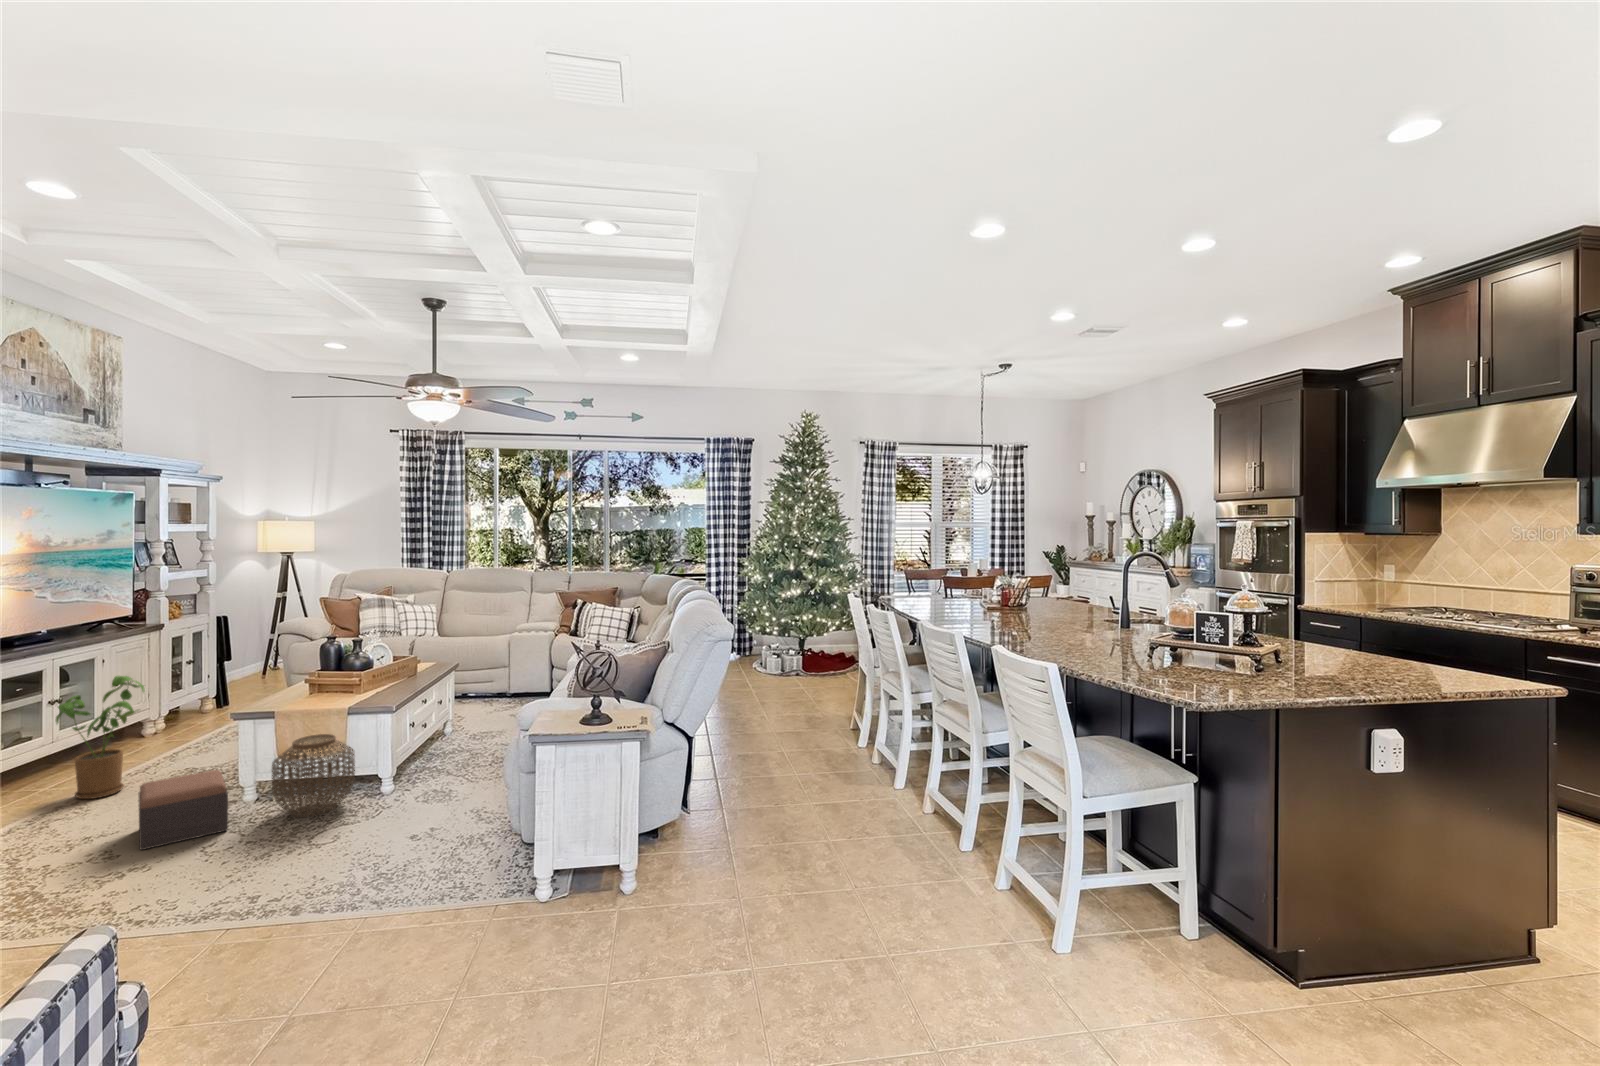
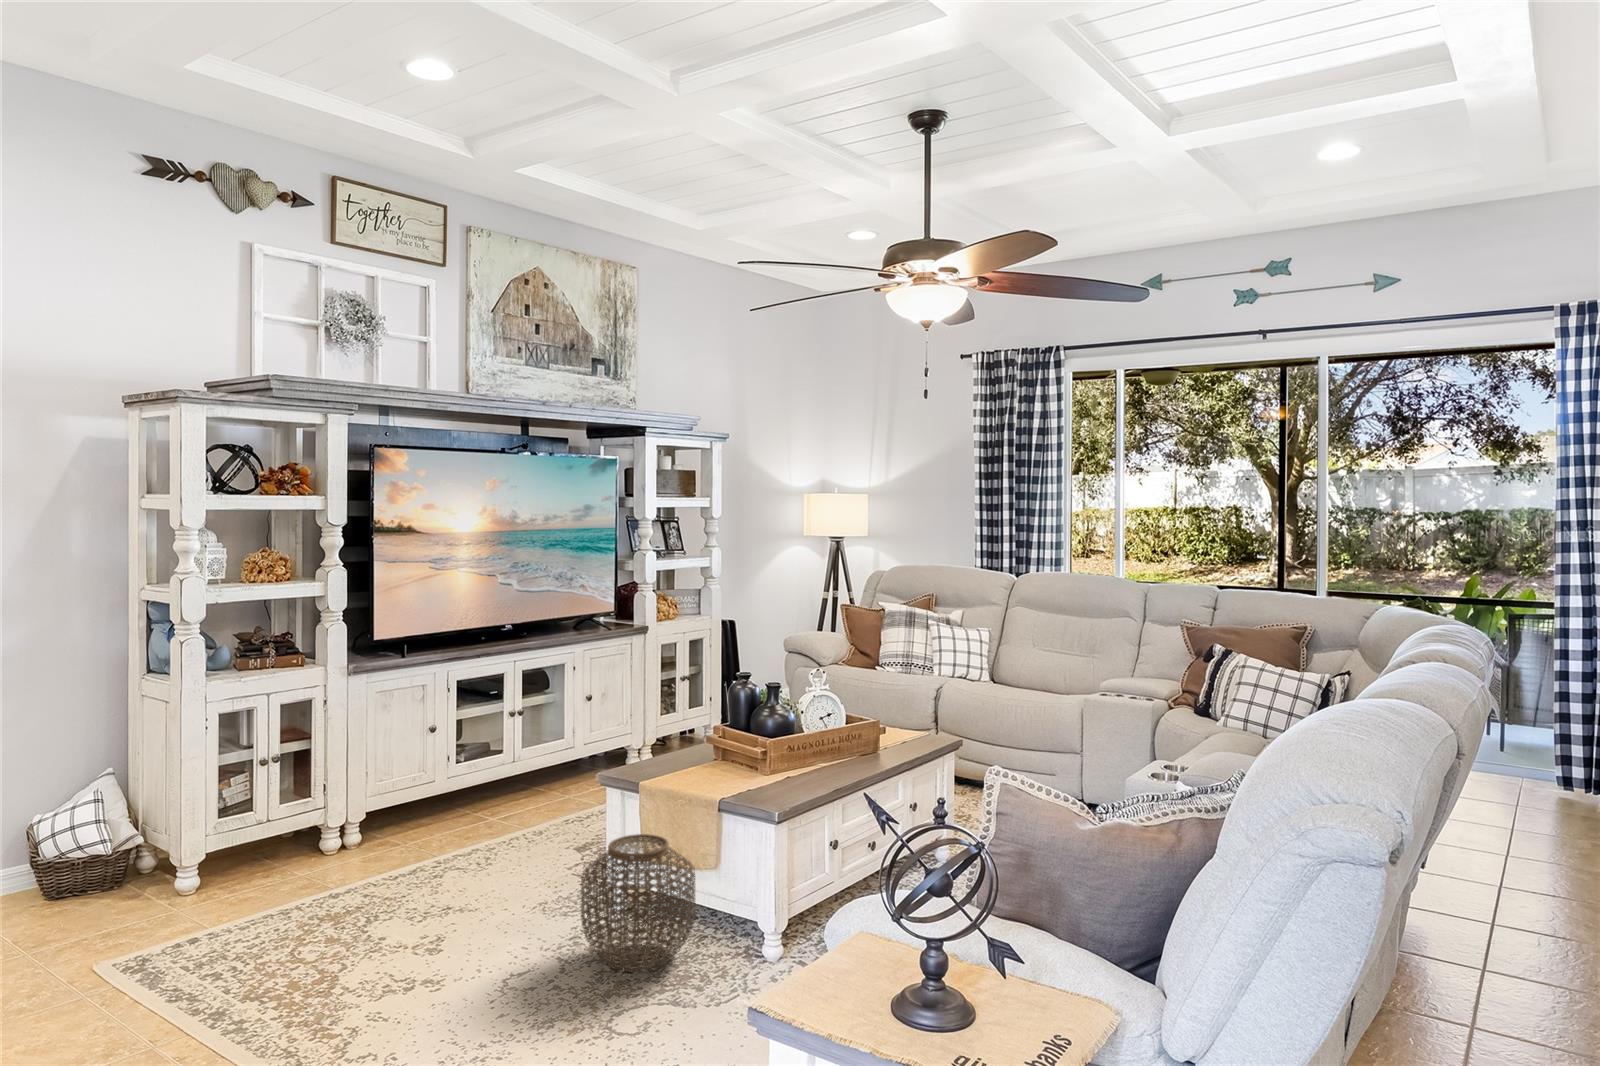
house plant: present [56,676,144,799] -> none [476,692,565,846]
footstool: present [139,770,228,850] -> none [433,851,561,956]

